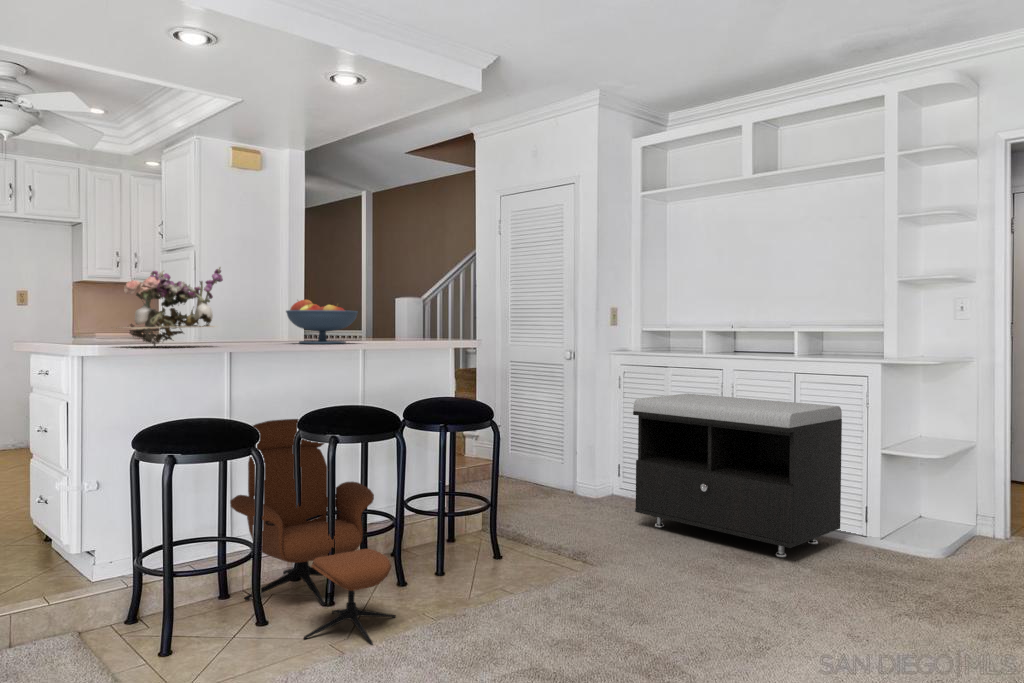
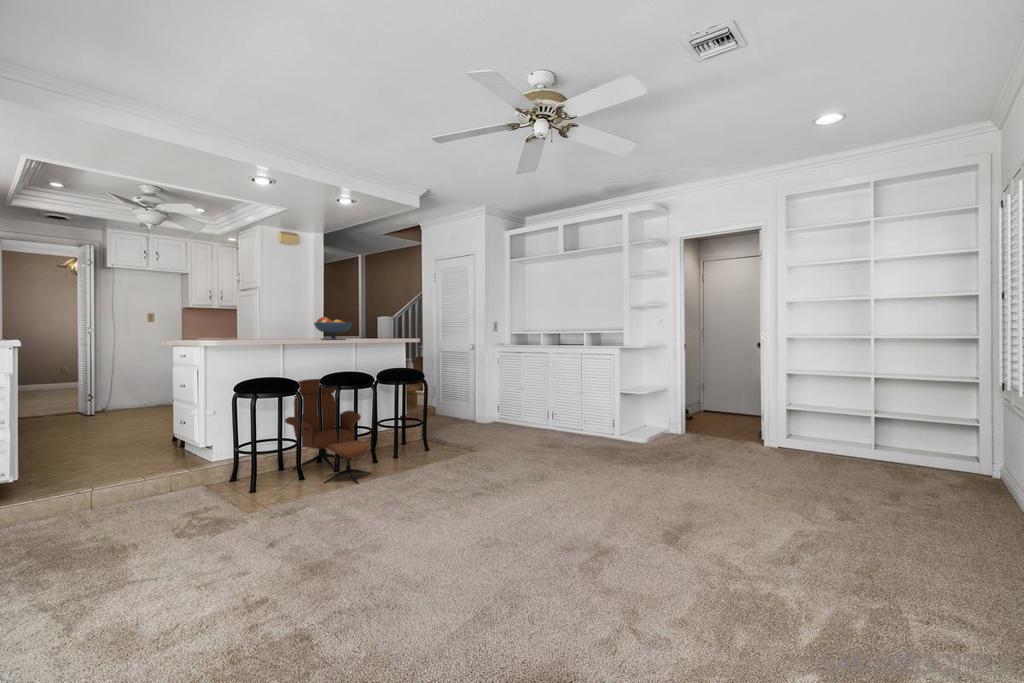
flower arrangement: present [117,267,223,346] -> none [222,300,281,341]
storage bench: present [633,394,842,557] -> none [501,366,602,445]

